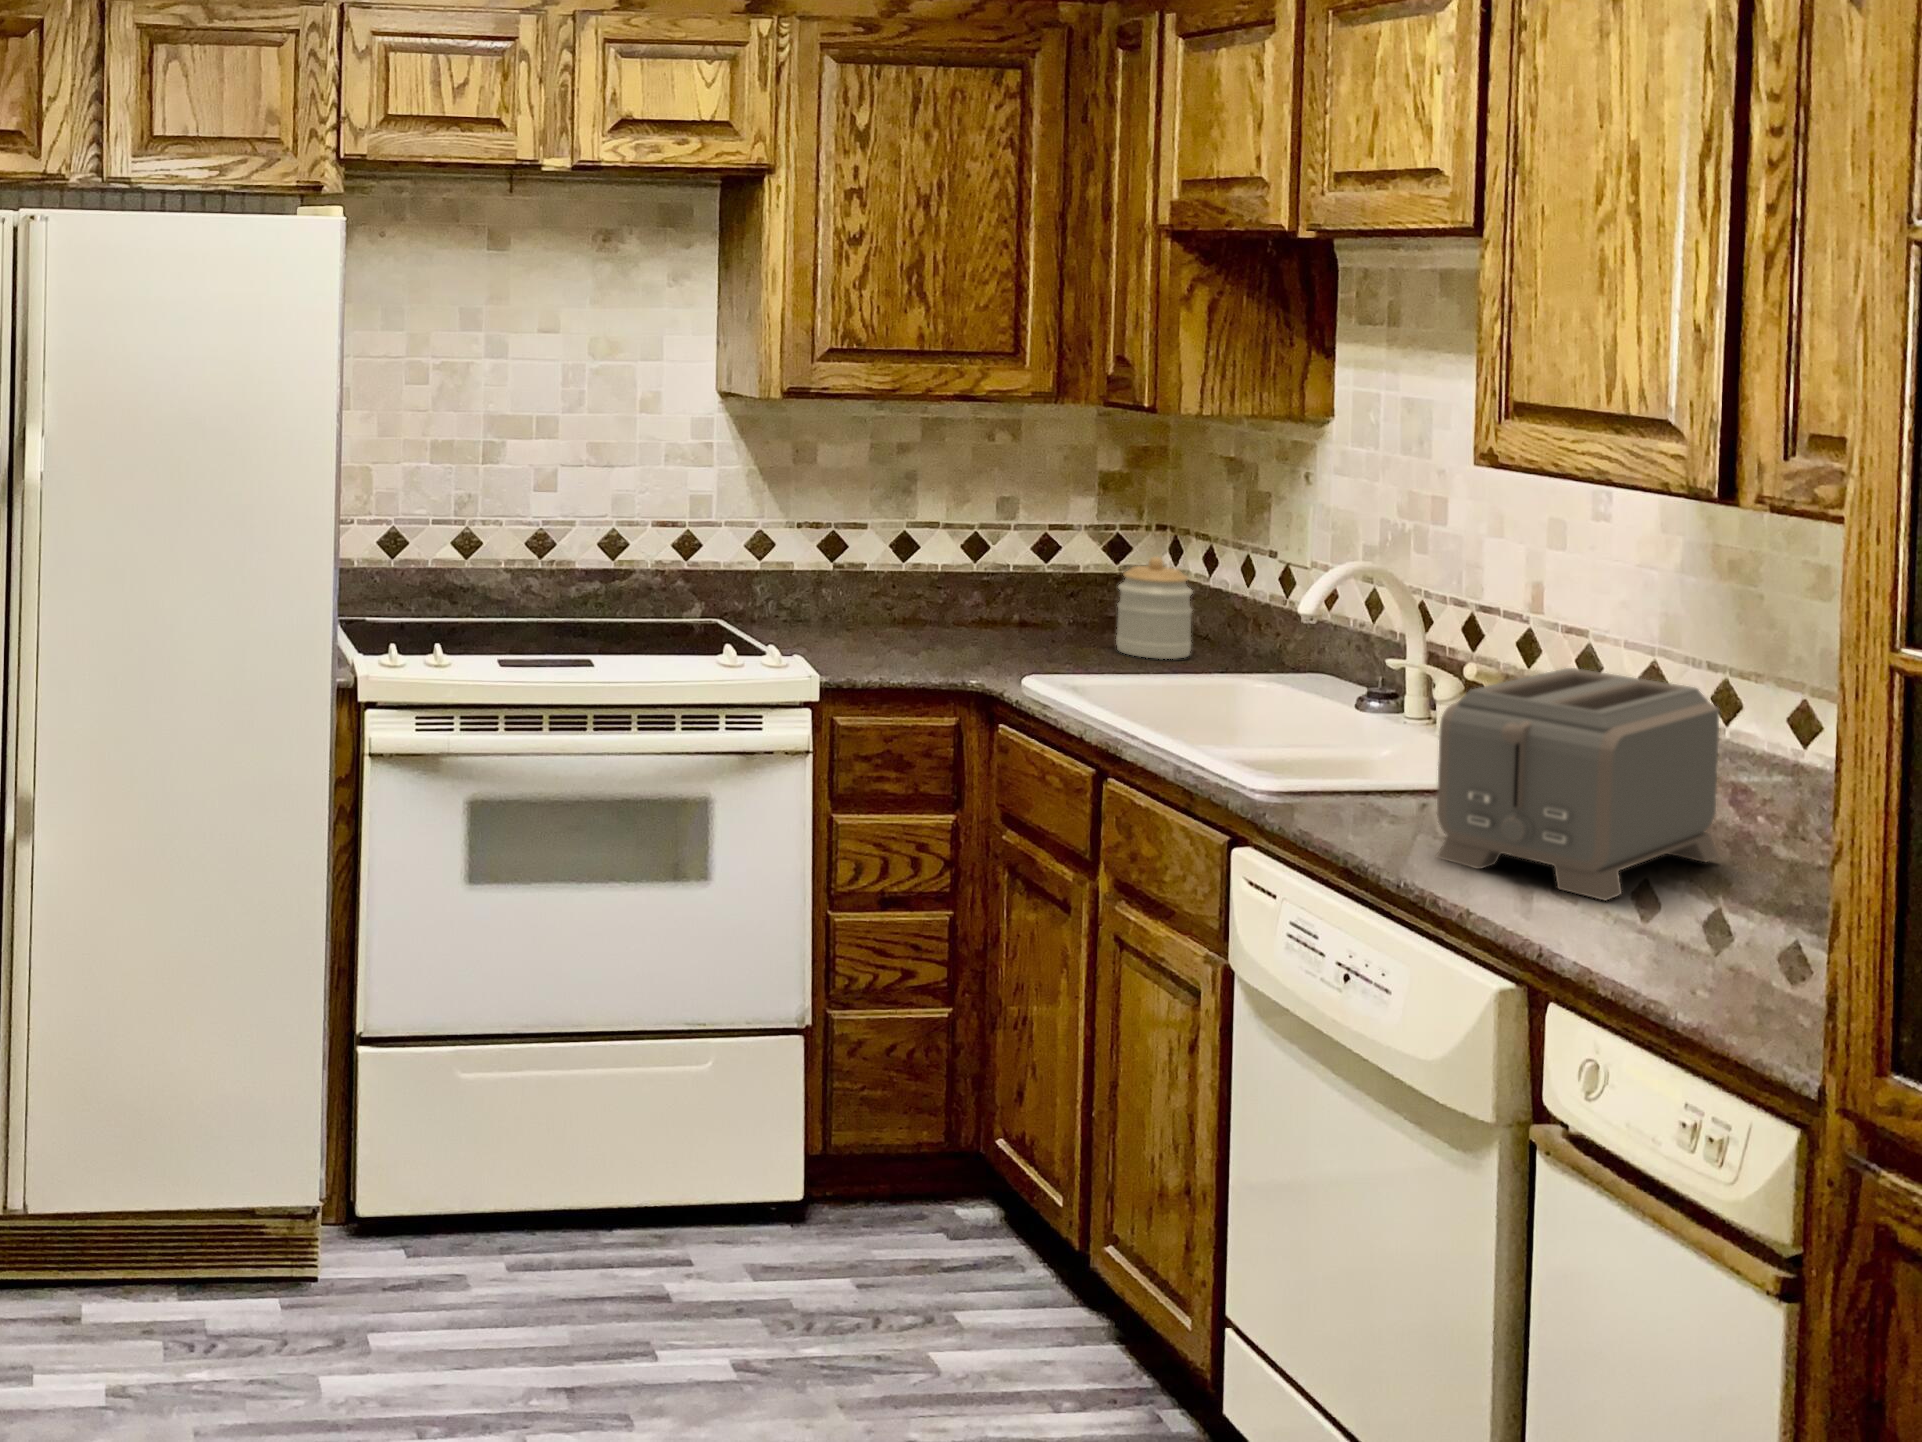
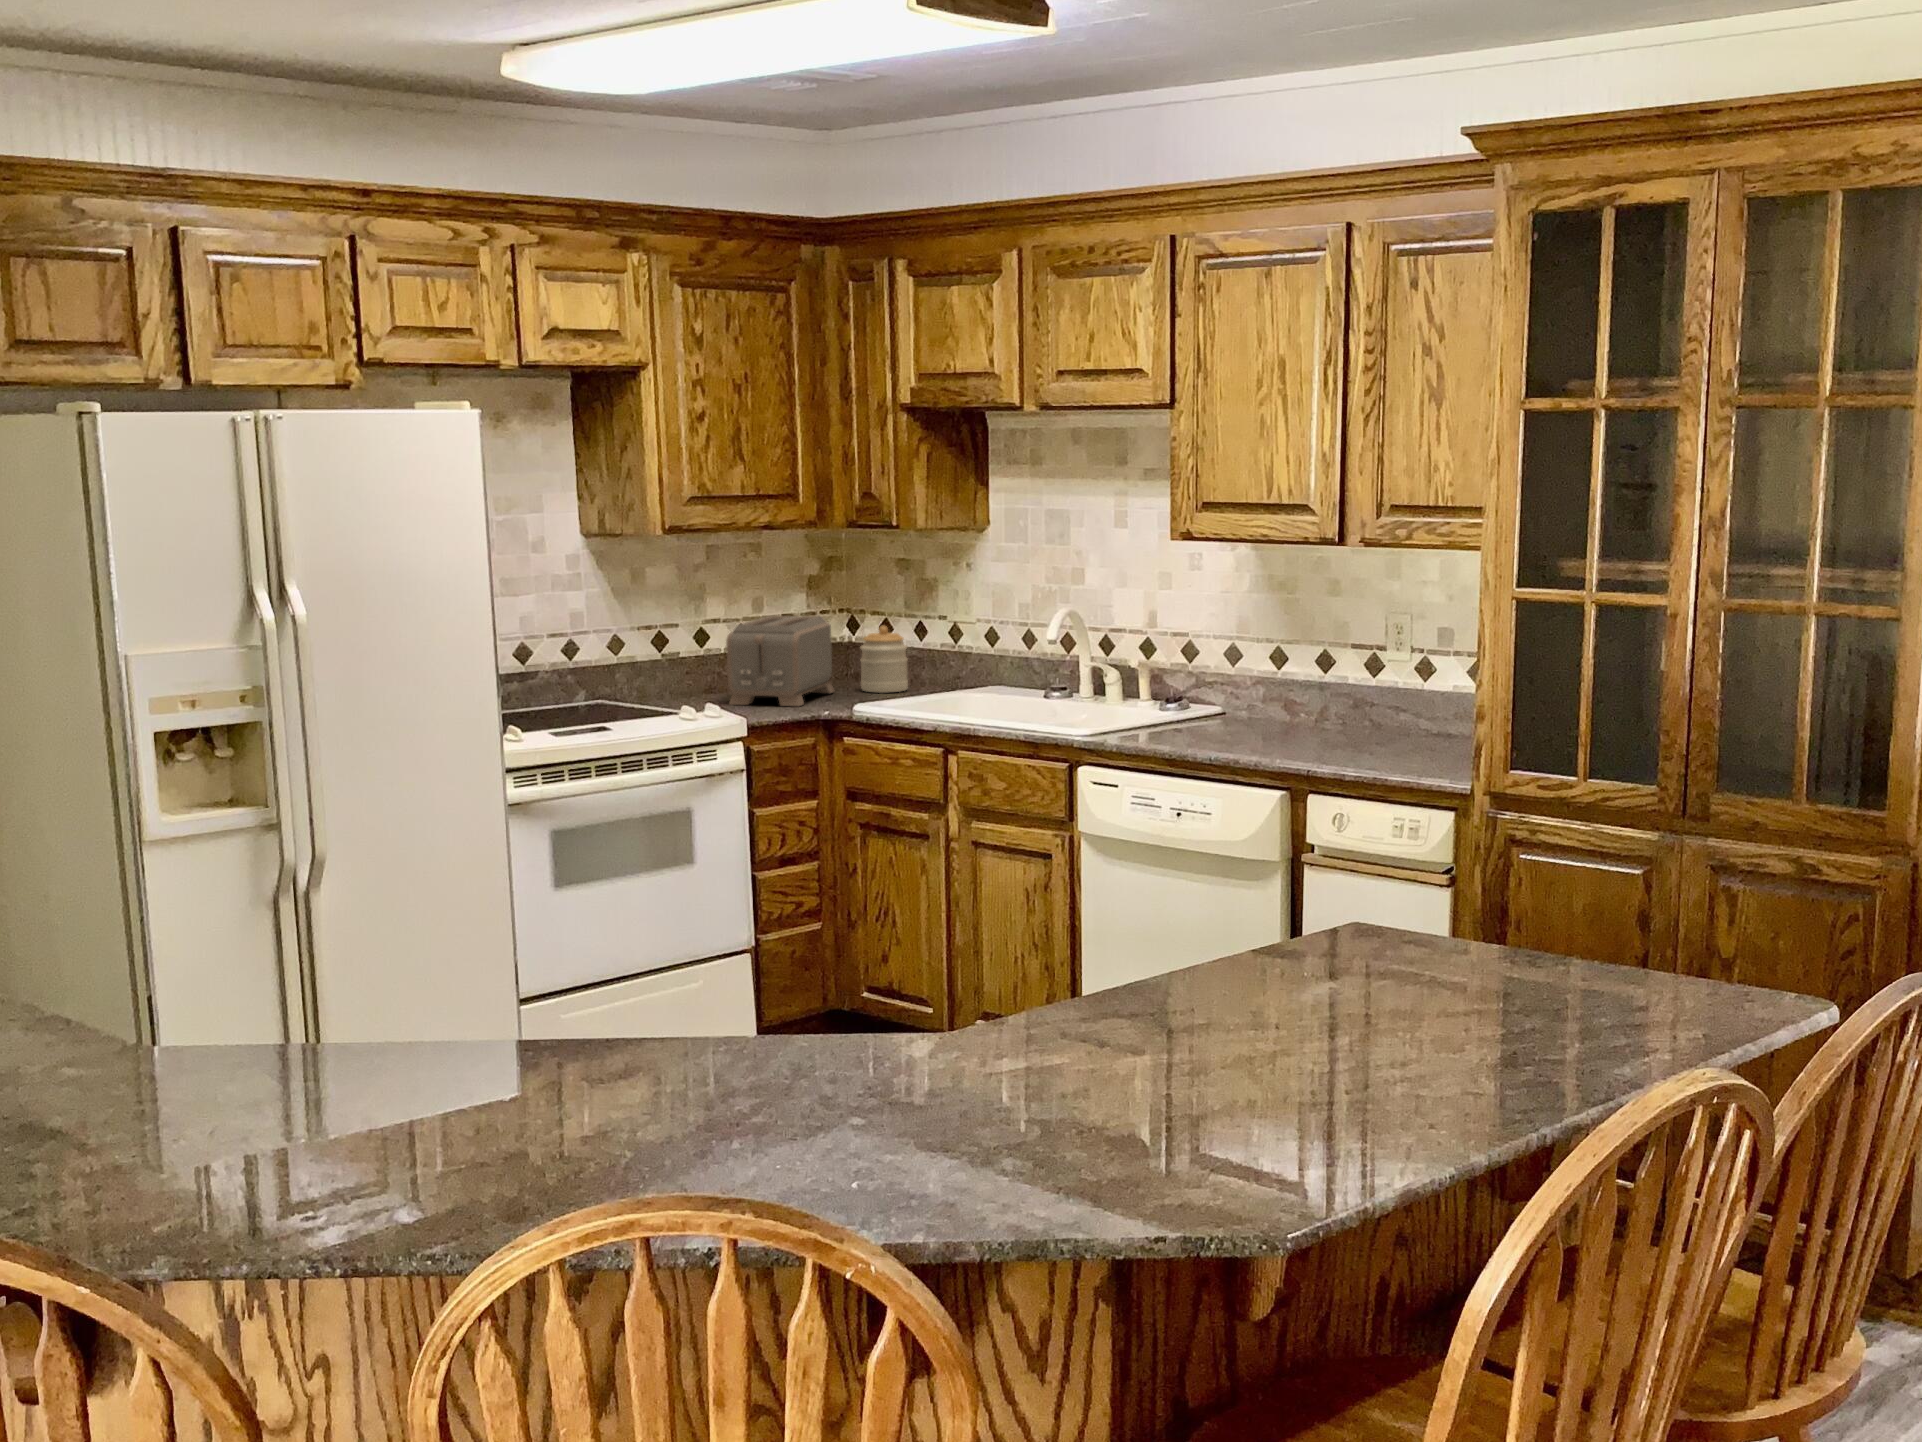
toaster: present [1437,668,1720,900] -> present [726,616,834,706]

